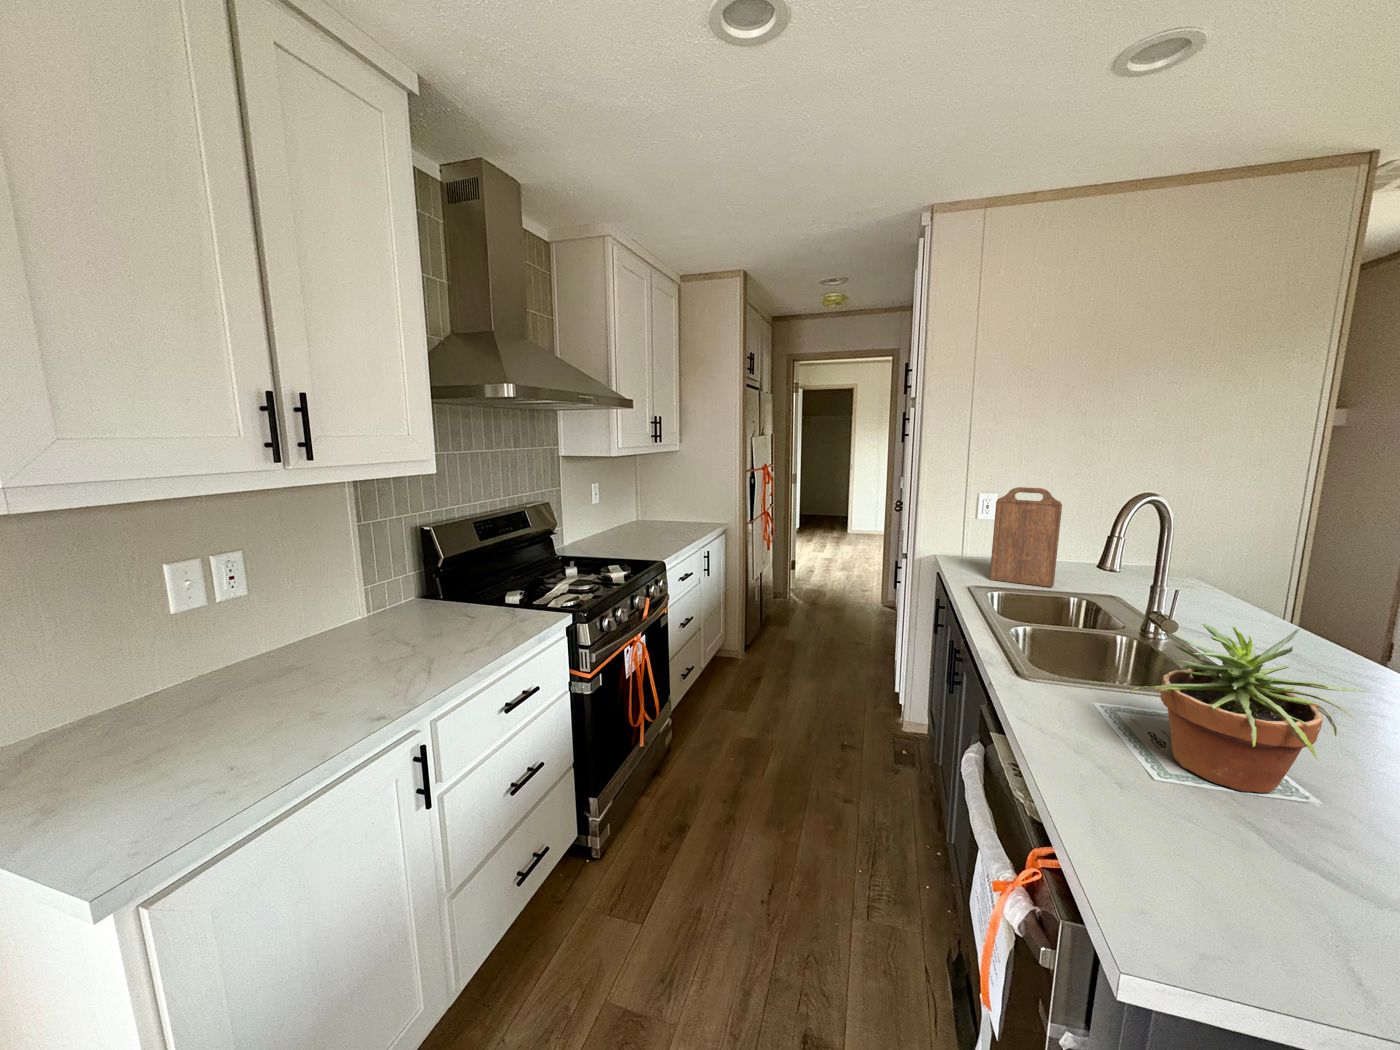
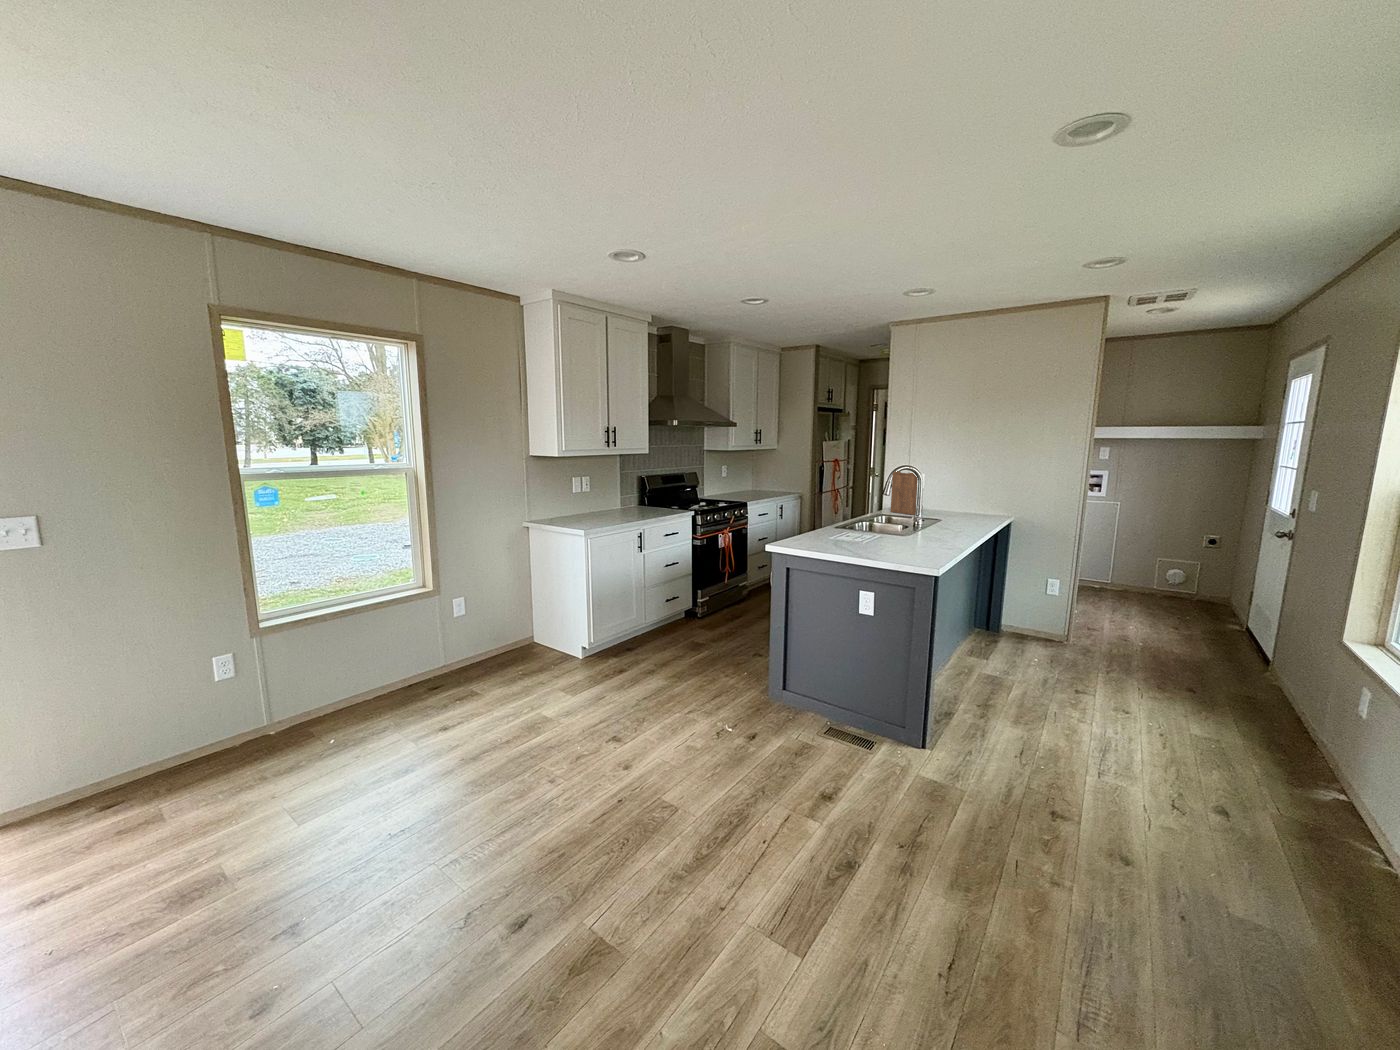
potted plant: present [1130,624,1369,793] -> none [829,496,880,540]

